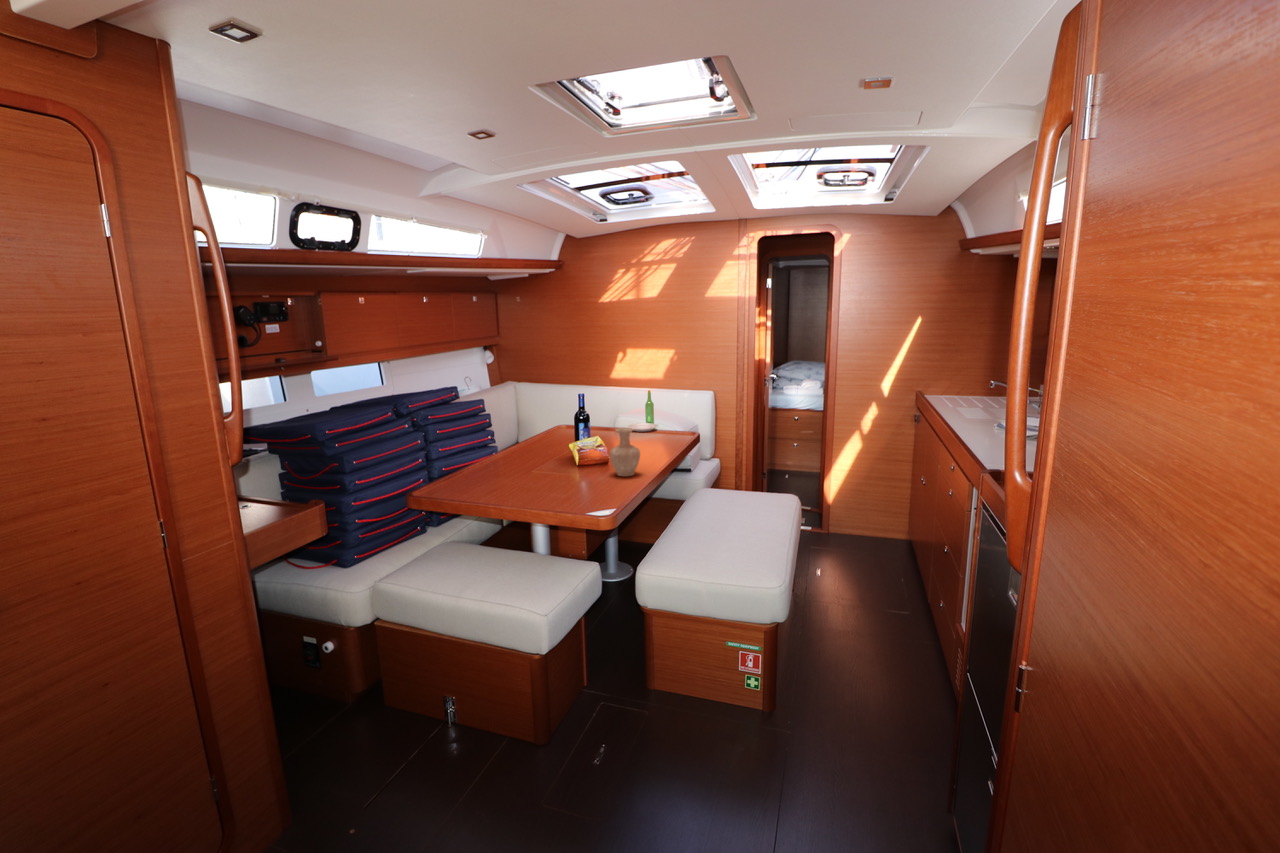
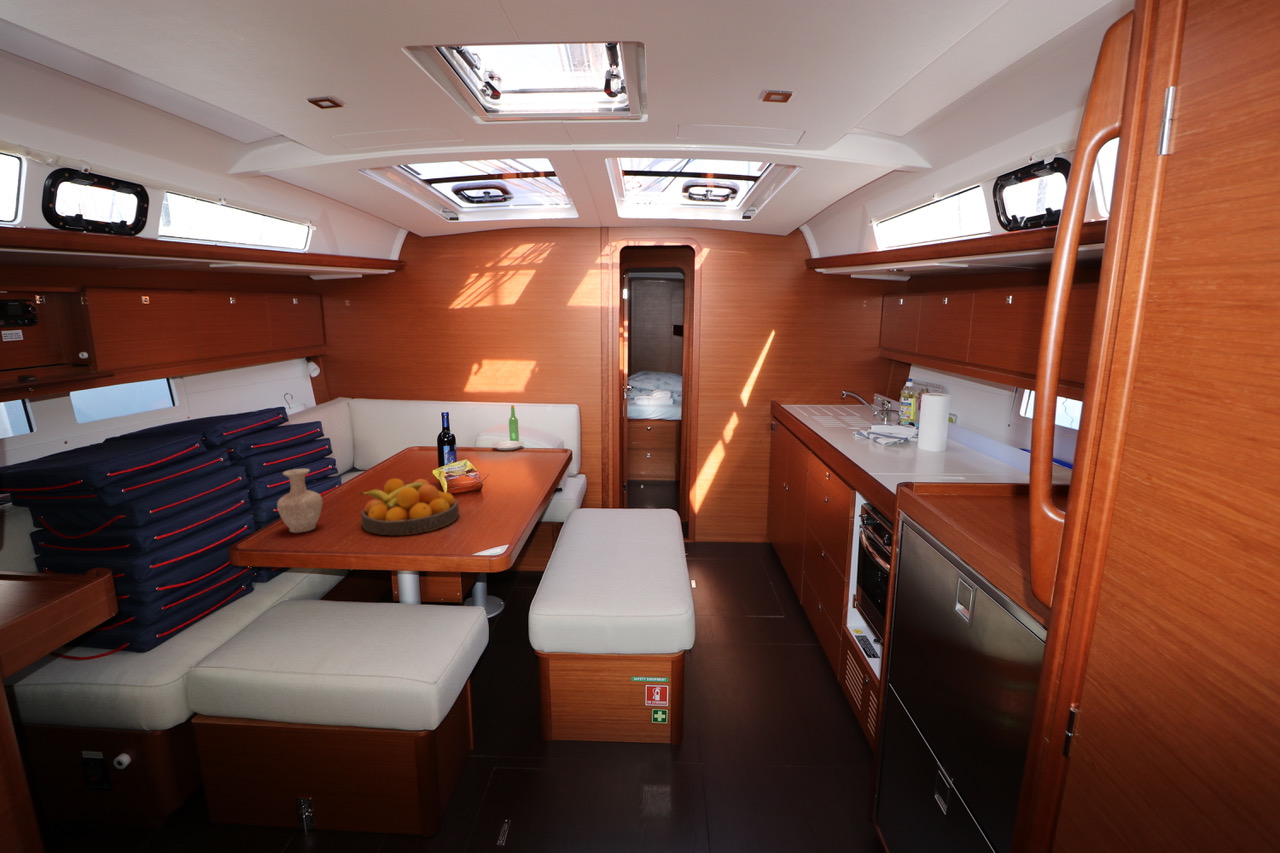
vase: present [610,428,640,476] -> present [277,469,322,533]
fruit bowl: none [504,450,583,499] -> present [361,478,459,535]

